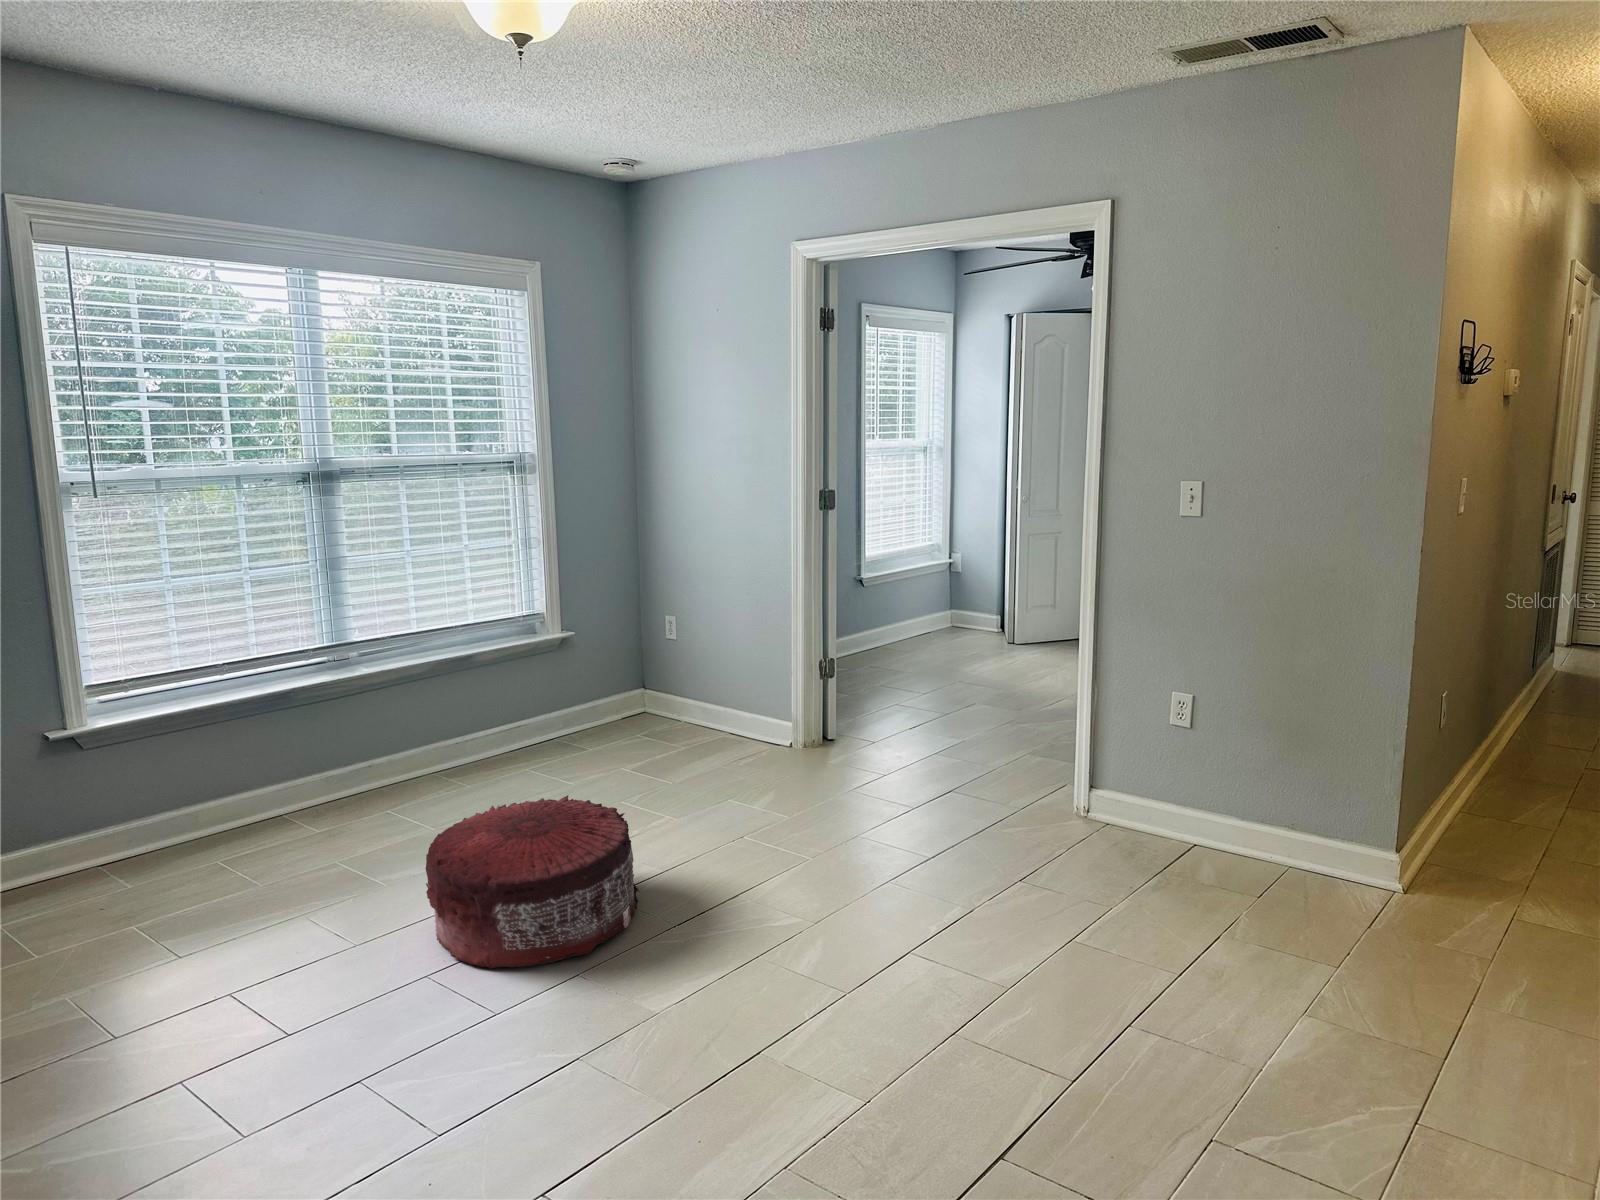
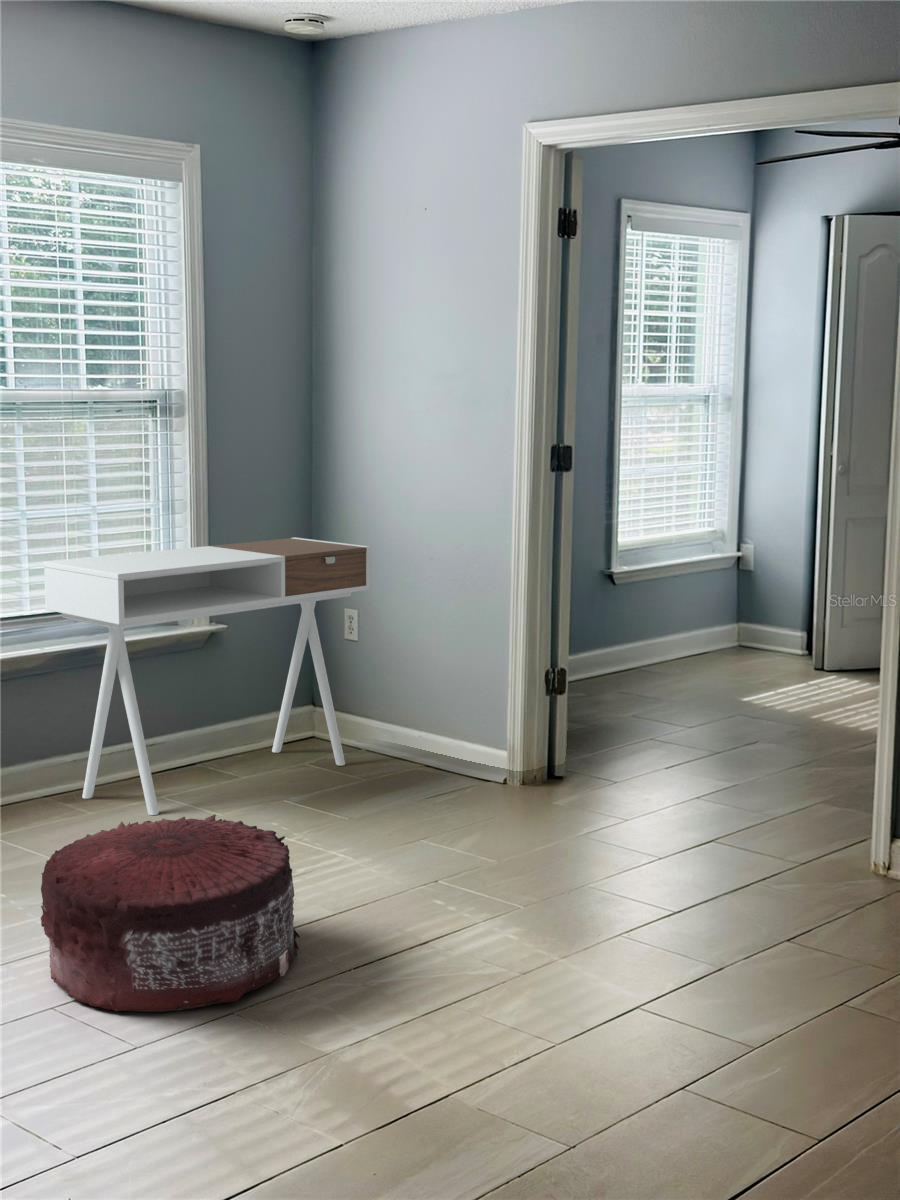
desk: none [427,564,684,786] -> present [43,537,370,815]

